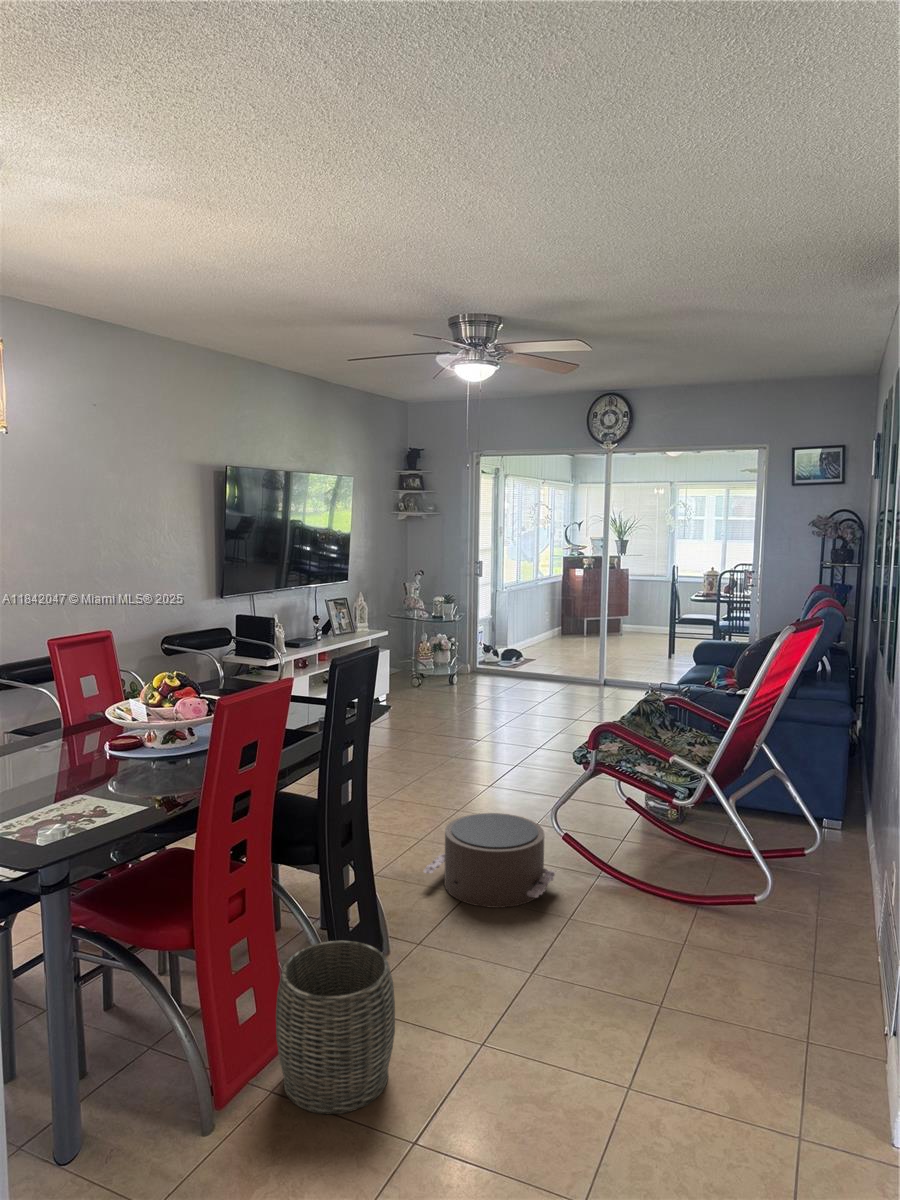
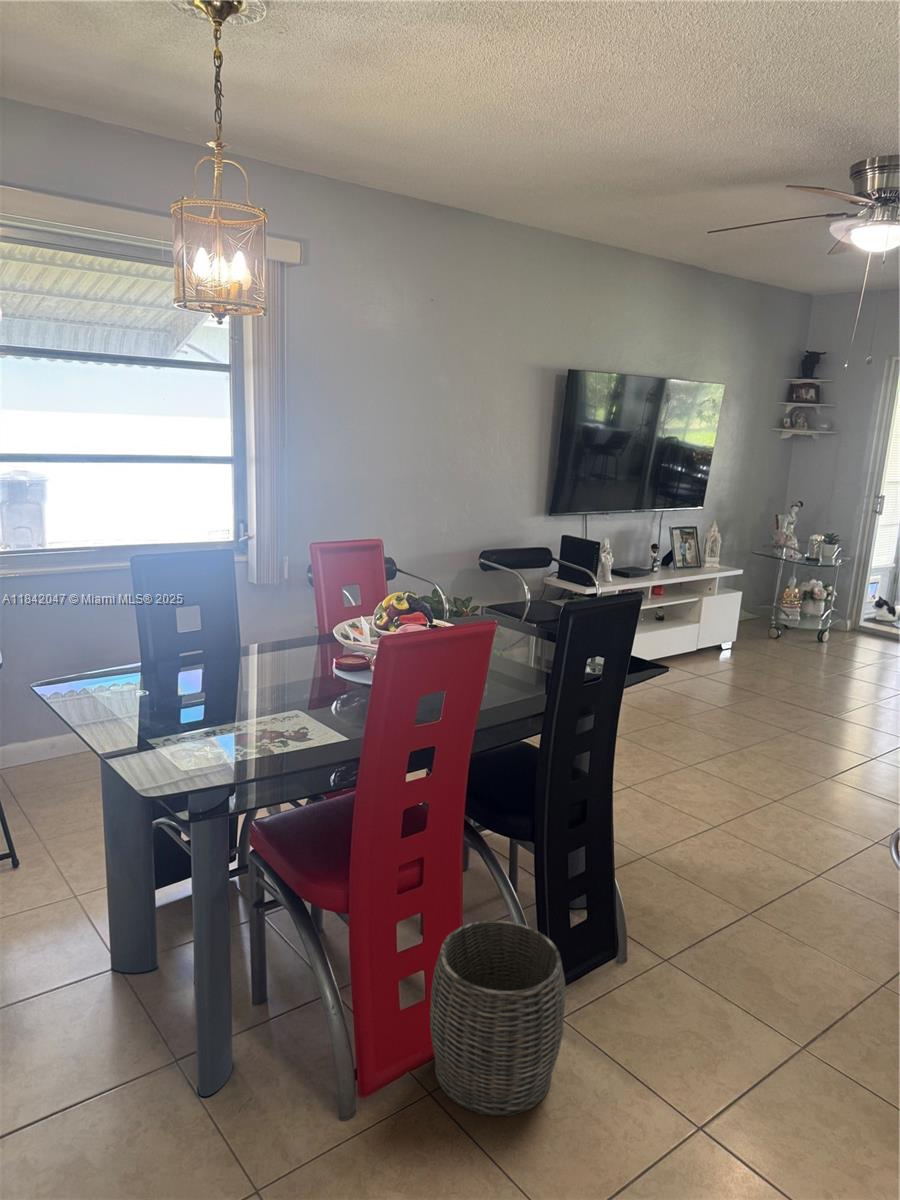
pouf: present [424,813,556,908] -> none [682,809,856,934]

